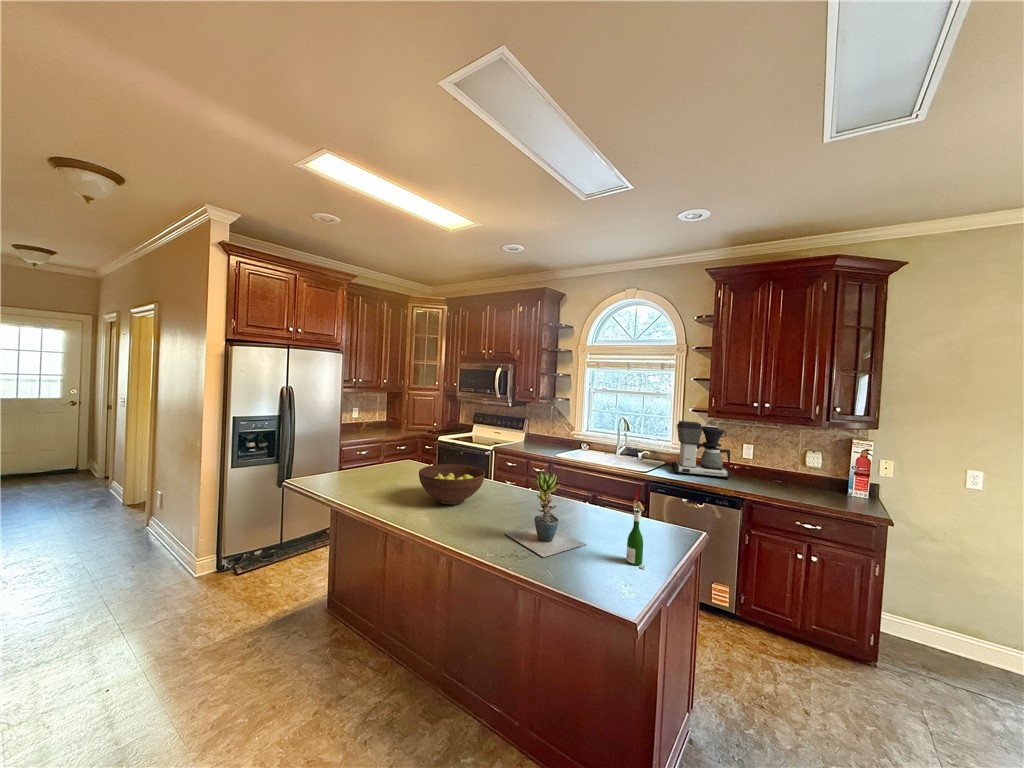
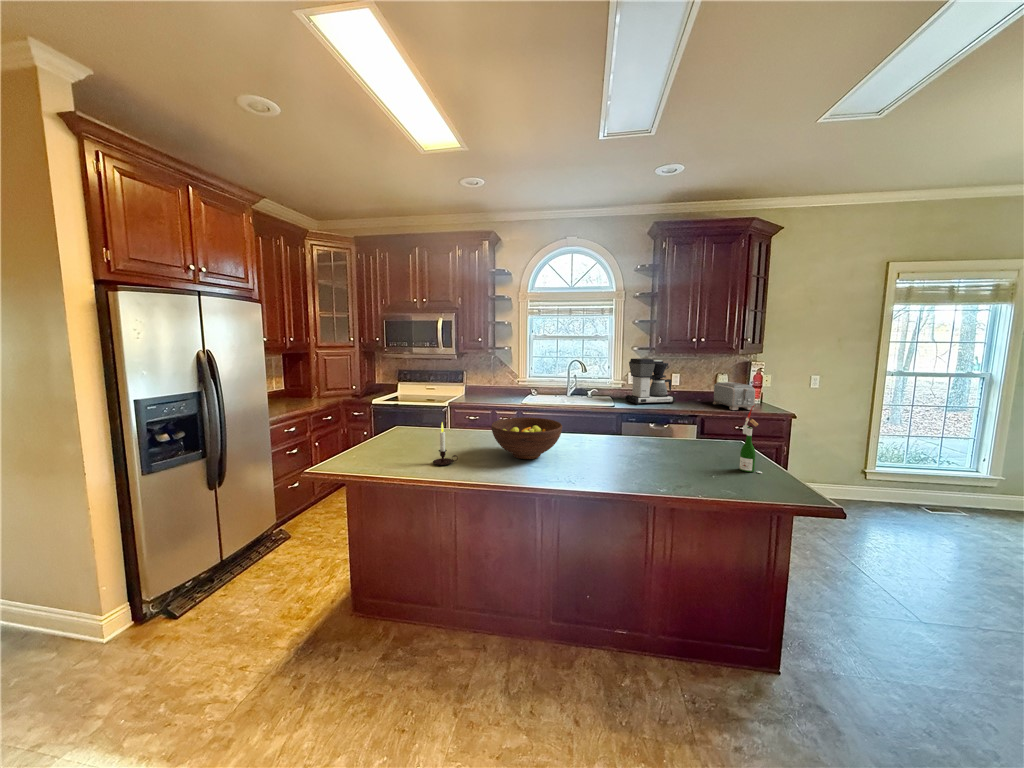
candle: none [370,458,389,496] -> present [433,422,458,465]
toaster: none [787,461,836,504] -> present [713,382,755,410]
potted plant: present [505,473,586,557] -> none [629,406,697,482]

